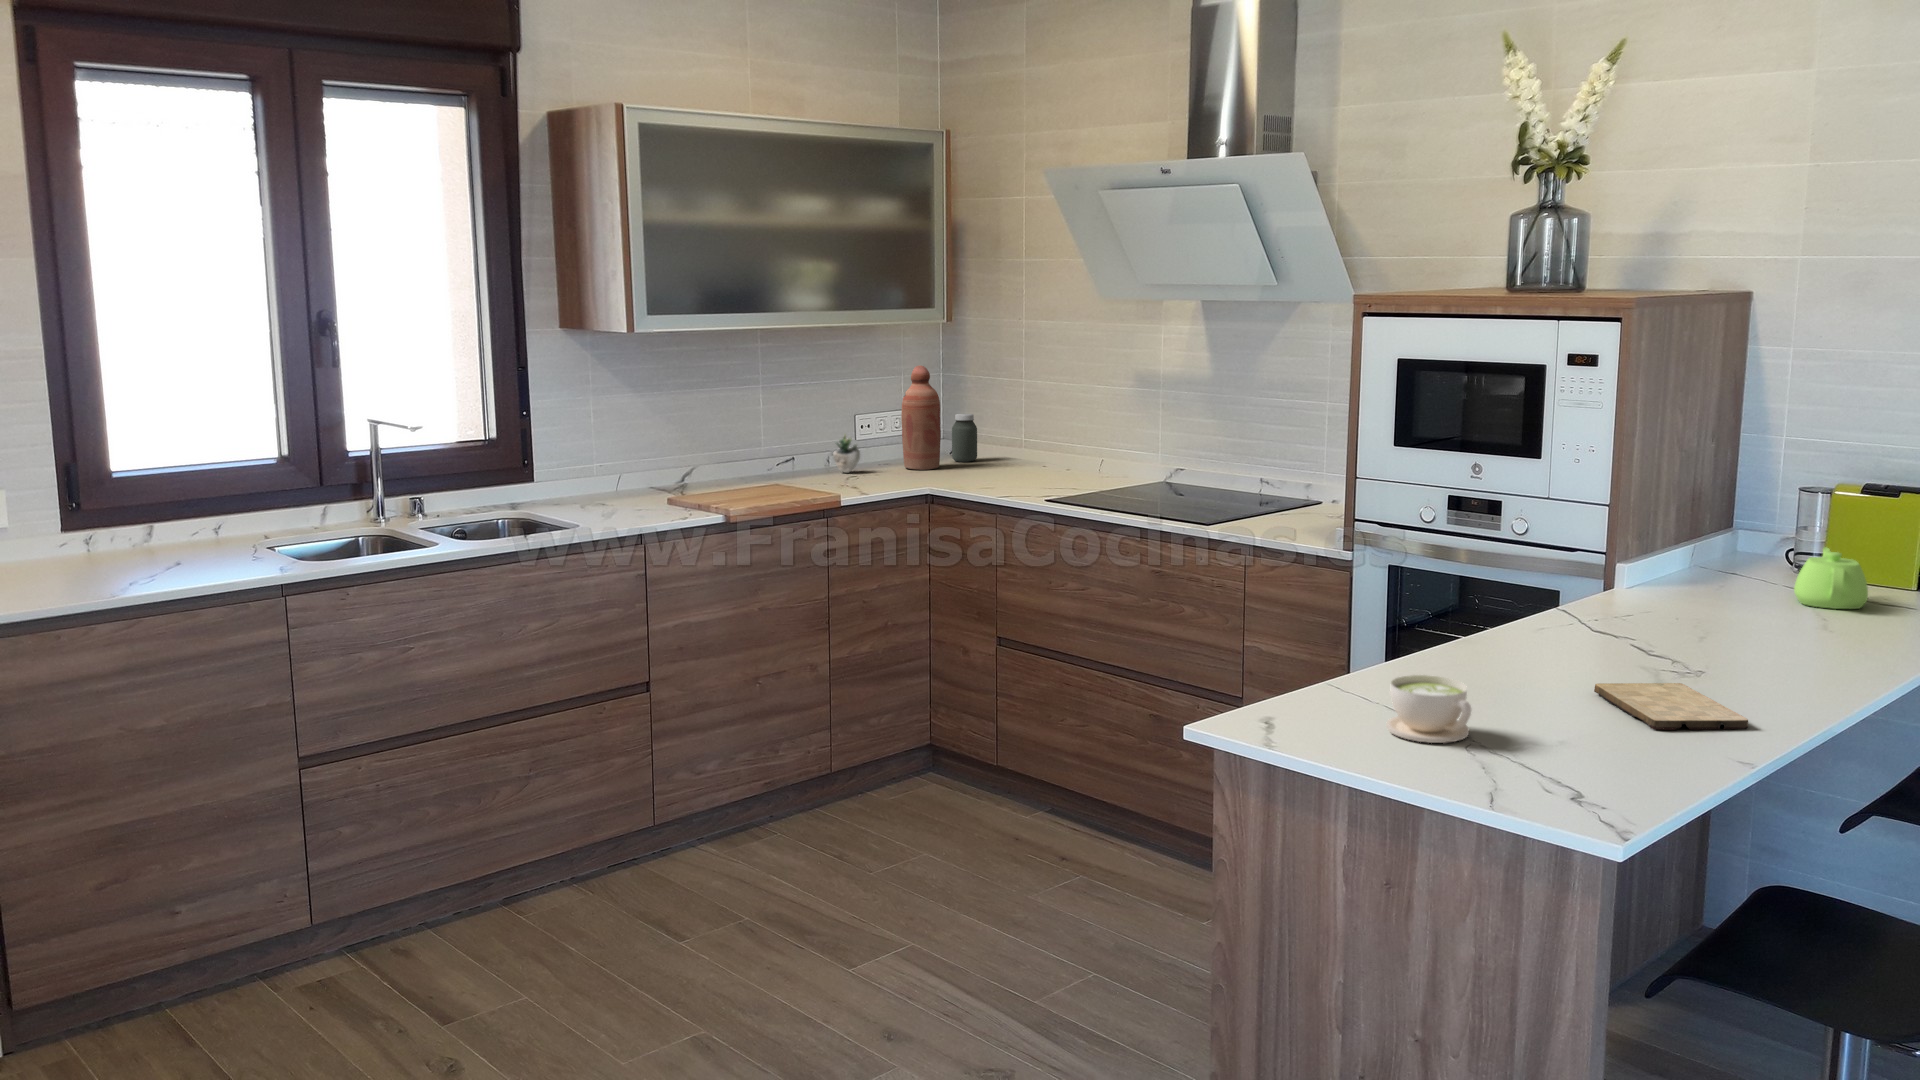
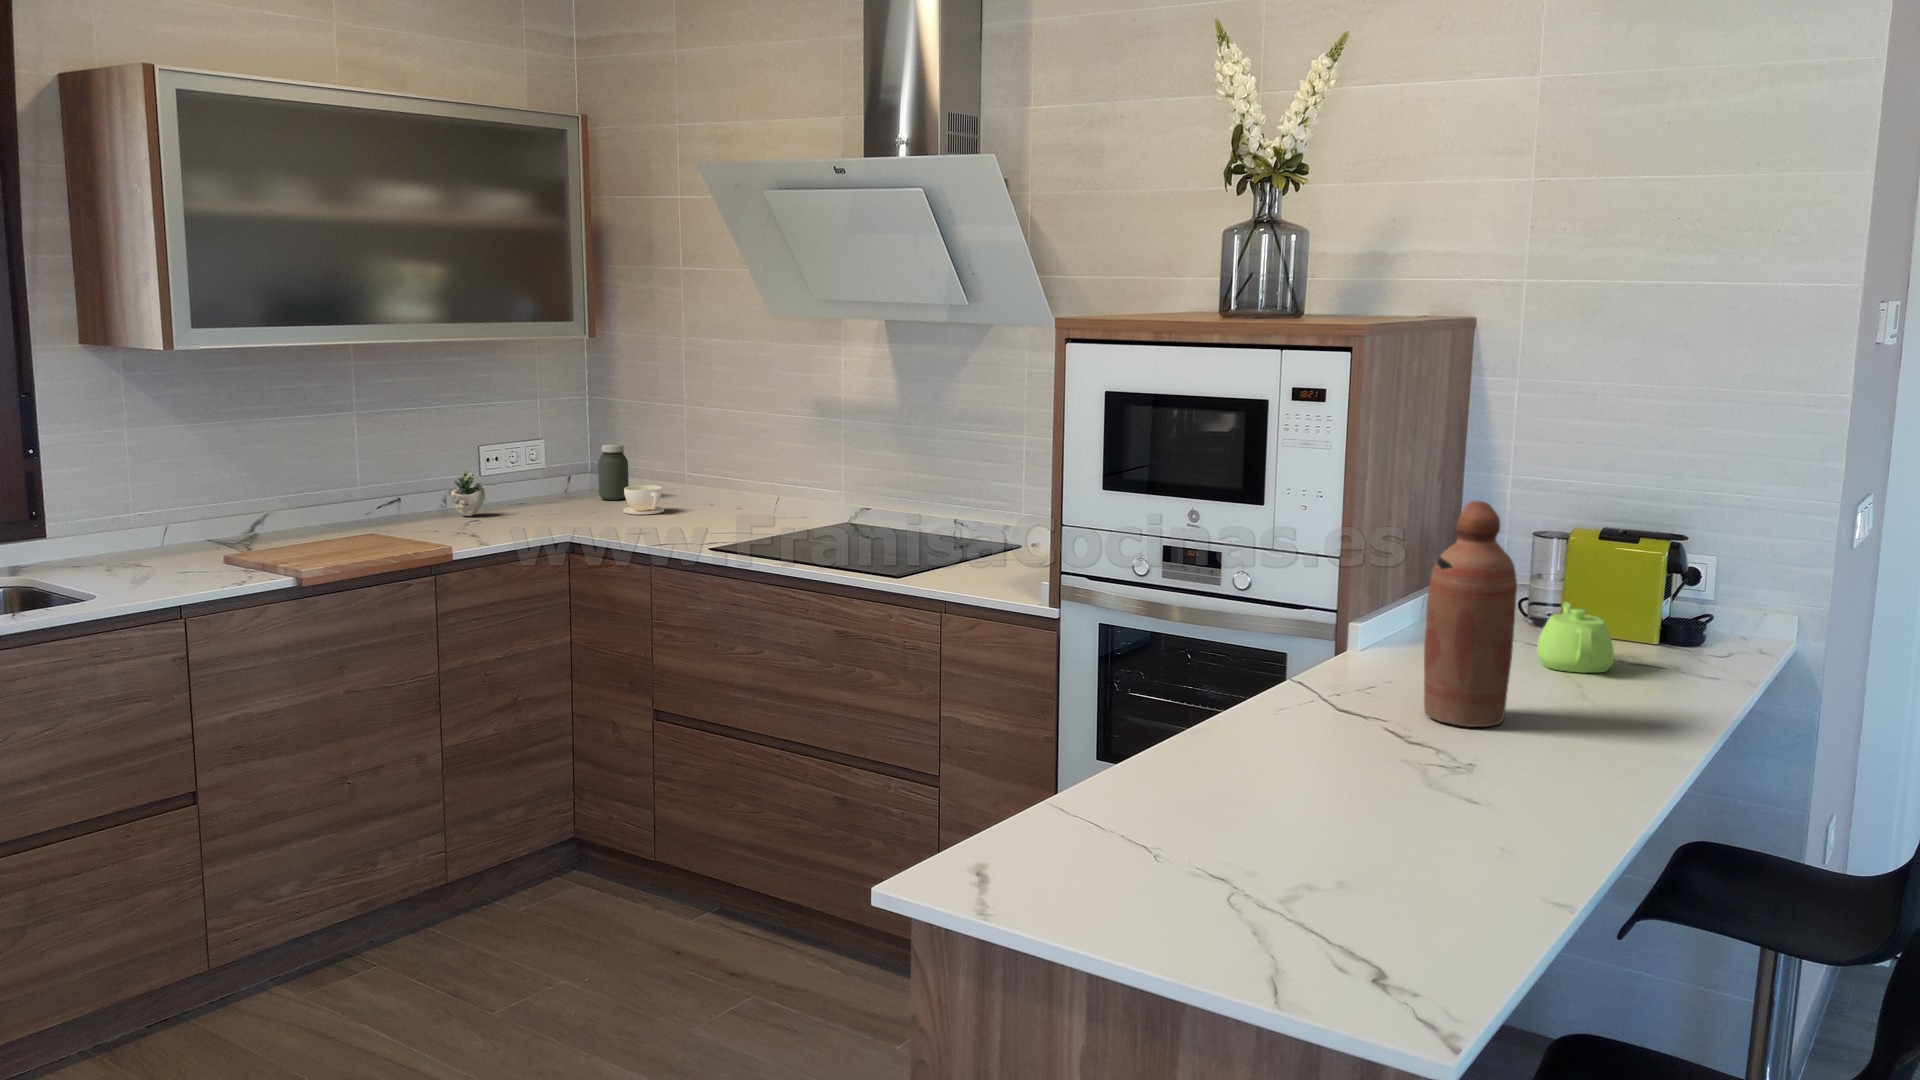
bottle: present [901,365,941,470] -> present [1424,501,1517,727]
coffee cup: present [1386,675,1471,743] -> present [623,485,664,515]
cutting board: present [1594,683,1748,730] -> none [1360,790,1545,862]

